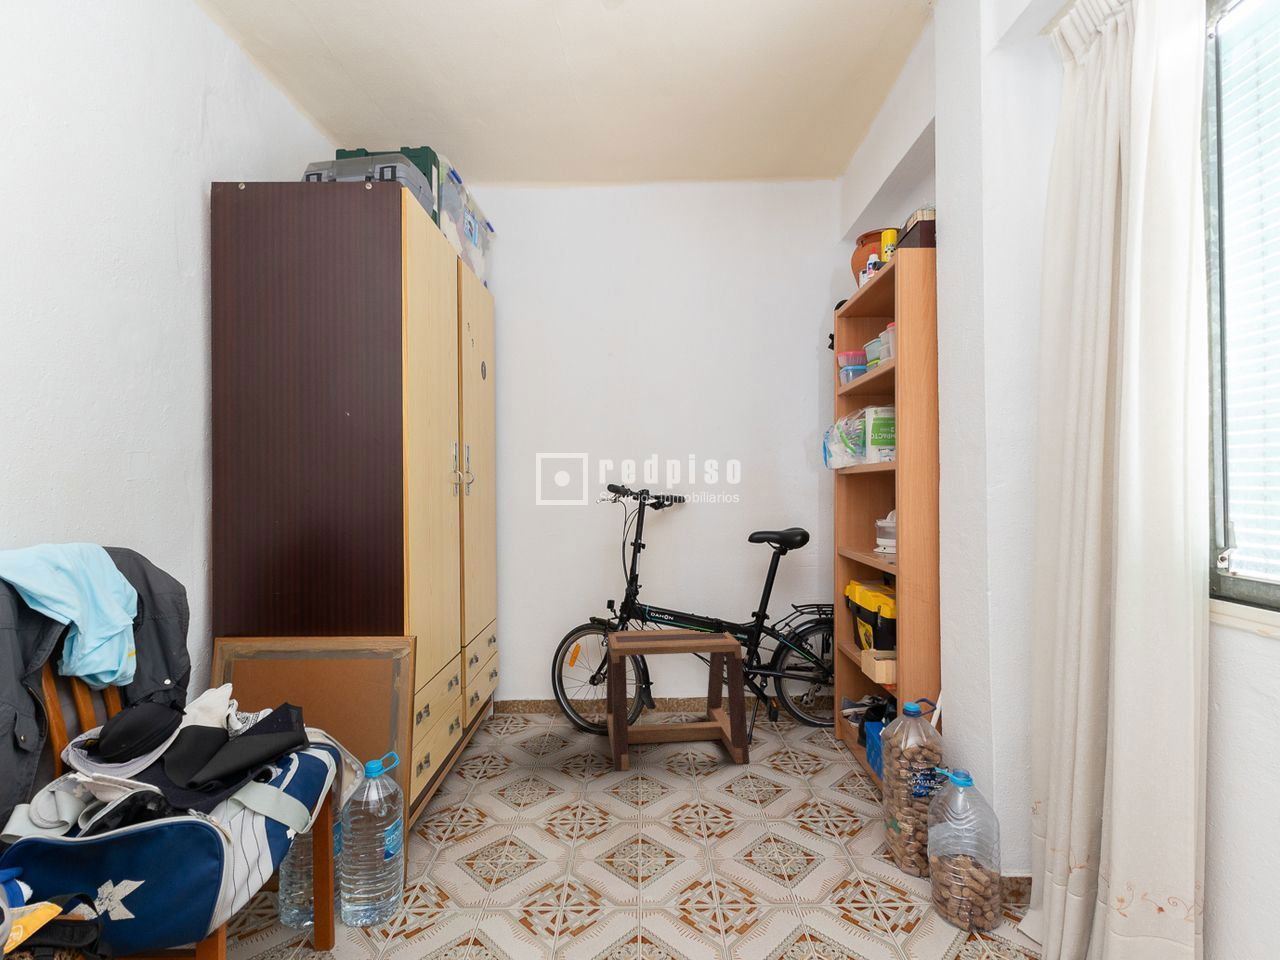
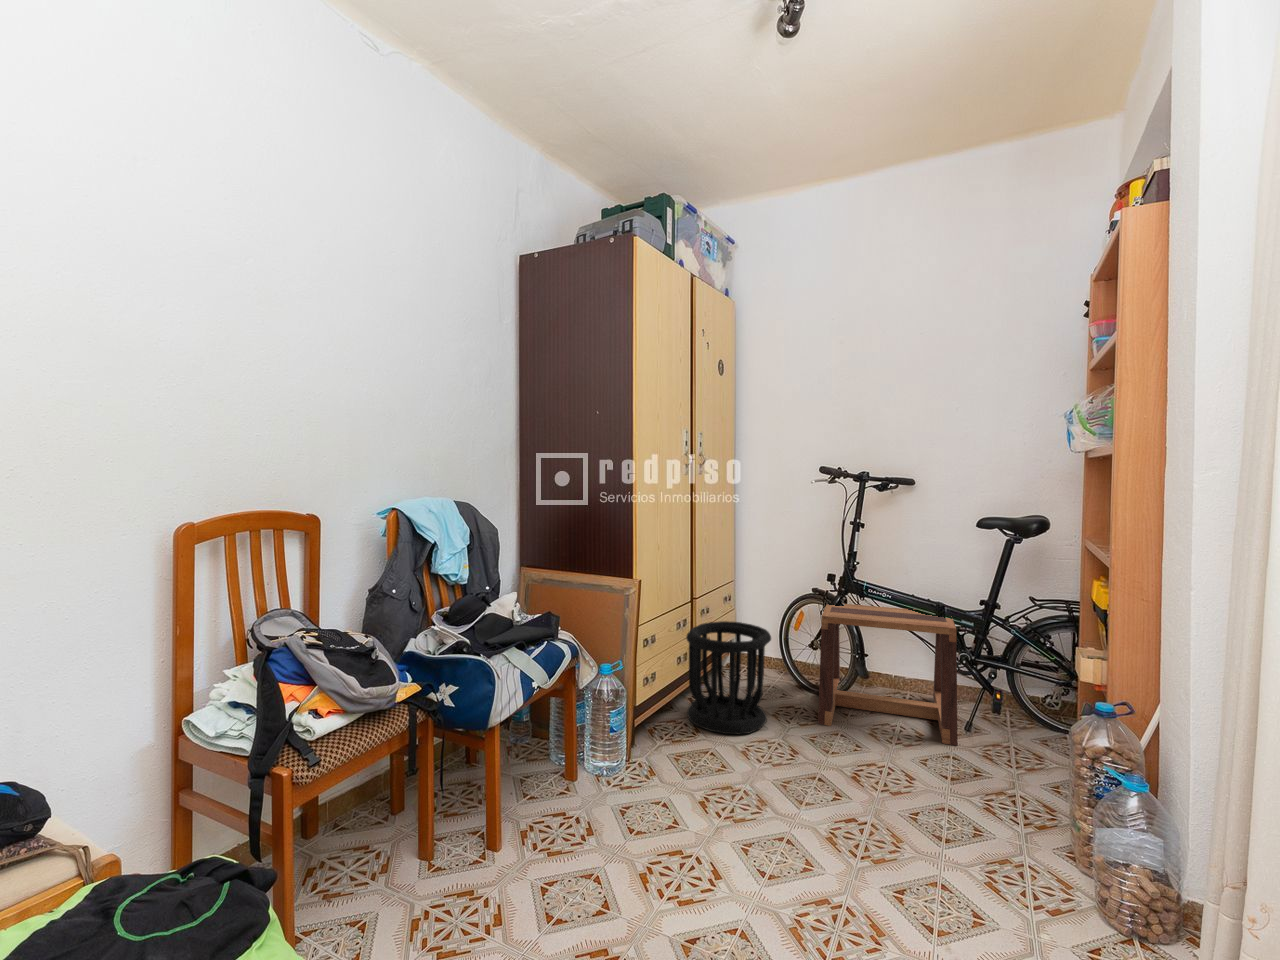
wastebasket: none [463,669,566,812] -> present [686,621,771,734]

